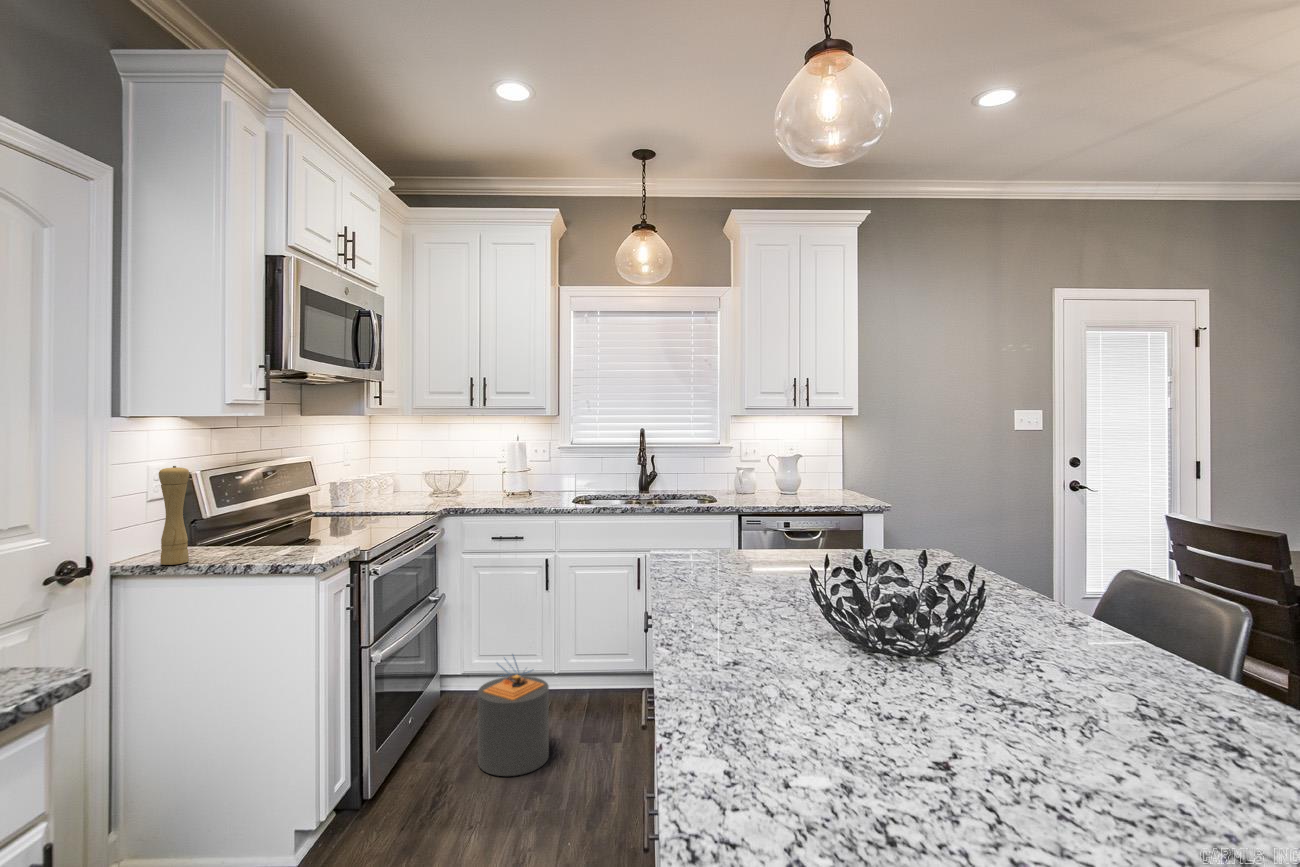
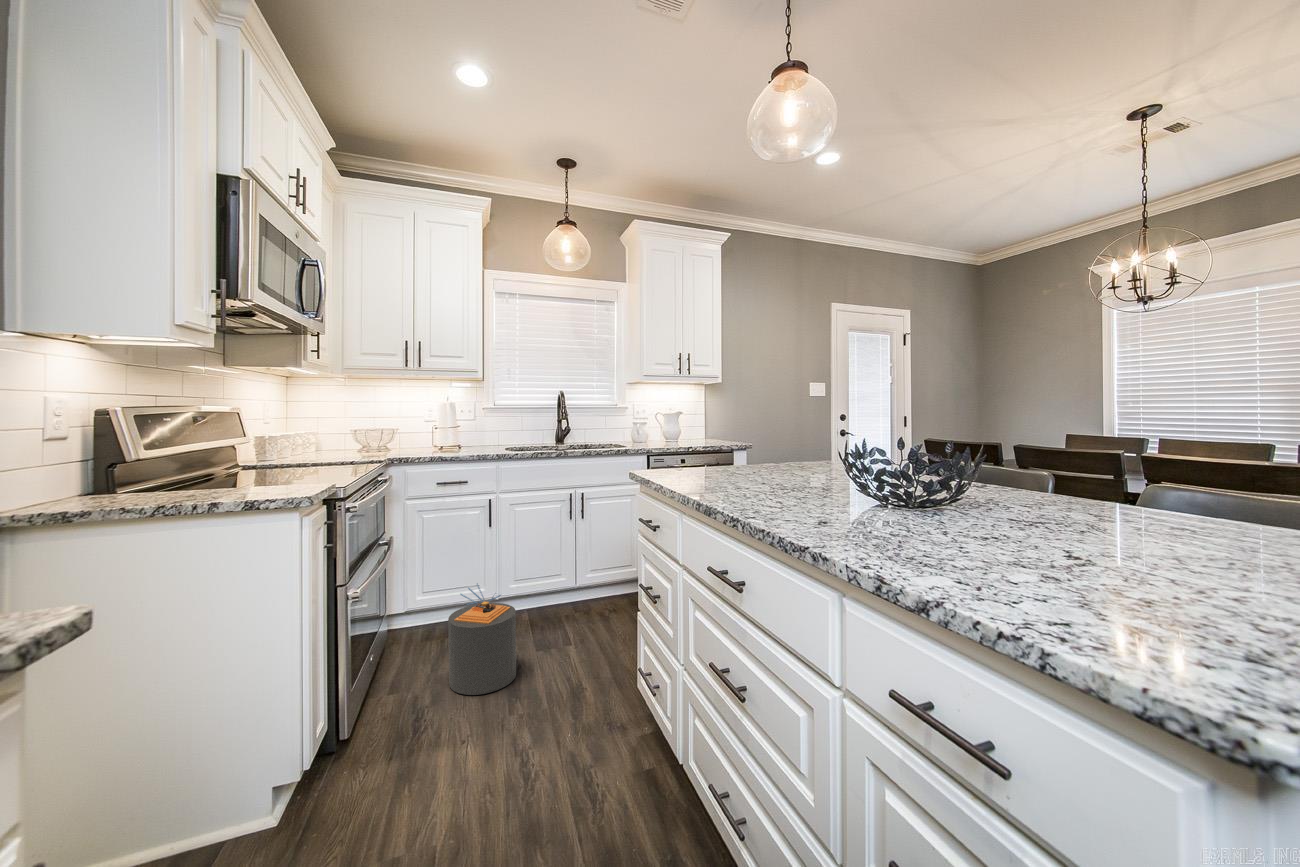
pepper mill: present [159,466,189,565] -> none [76,390,122,508]

